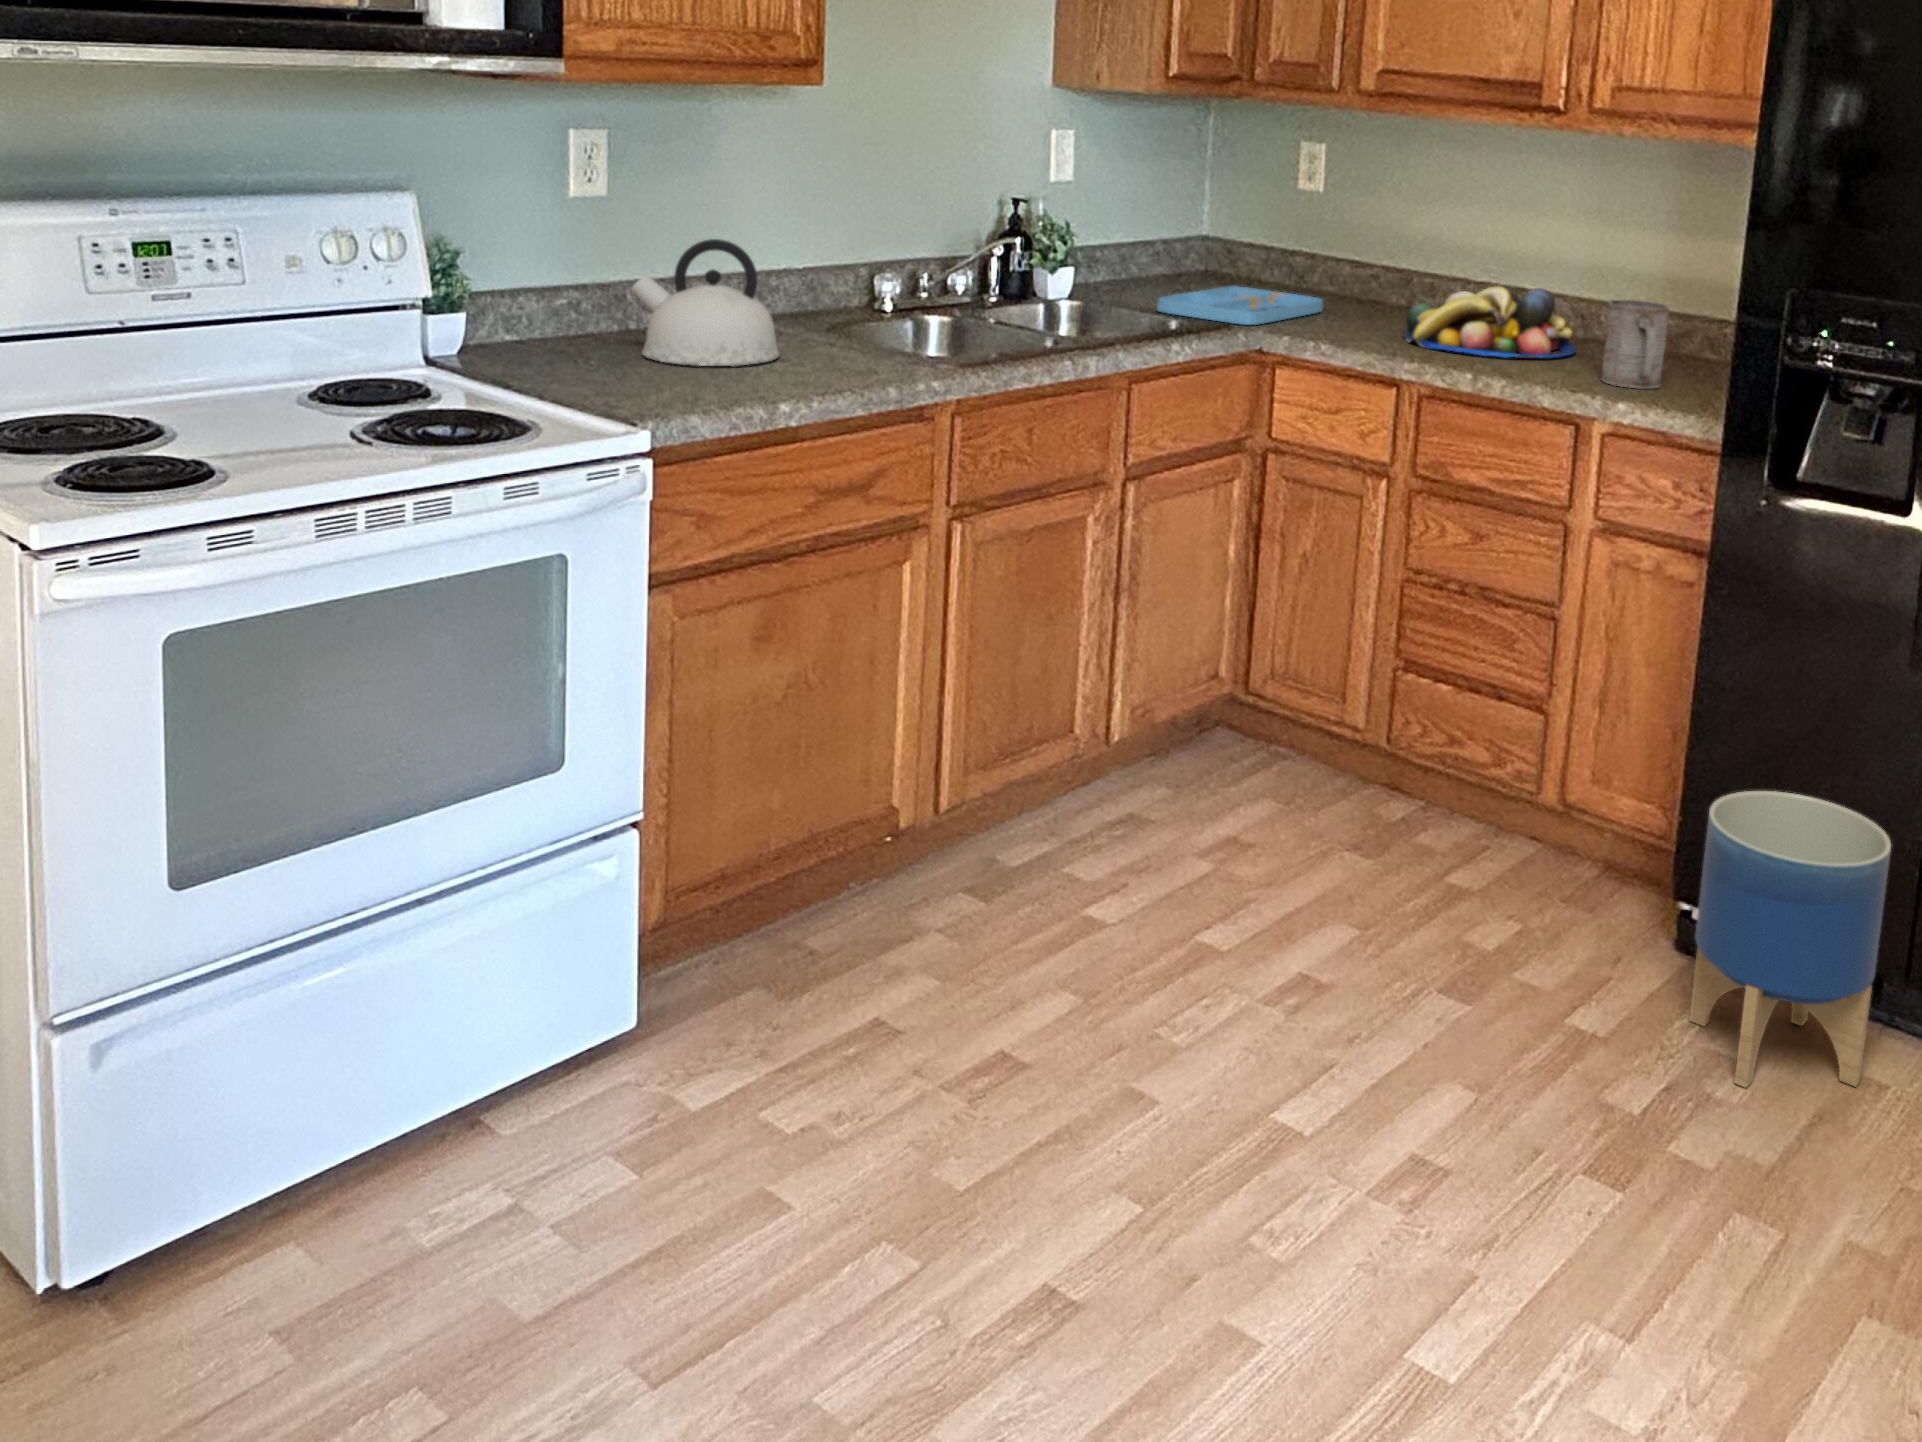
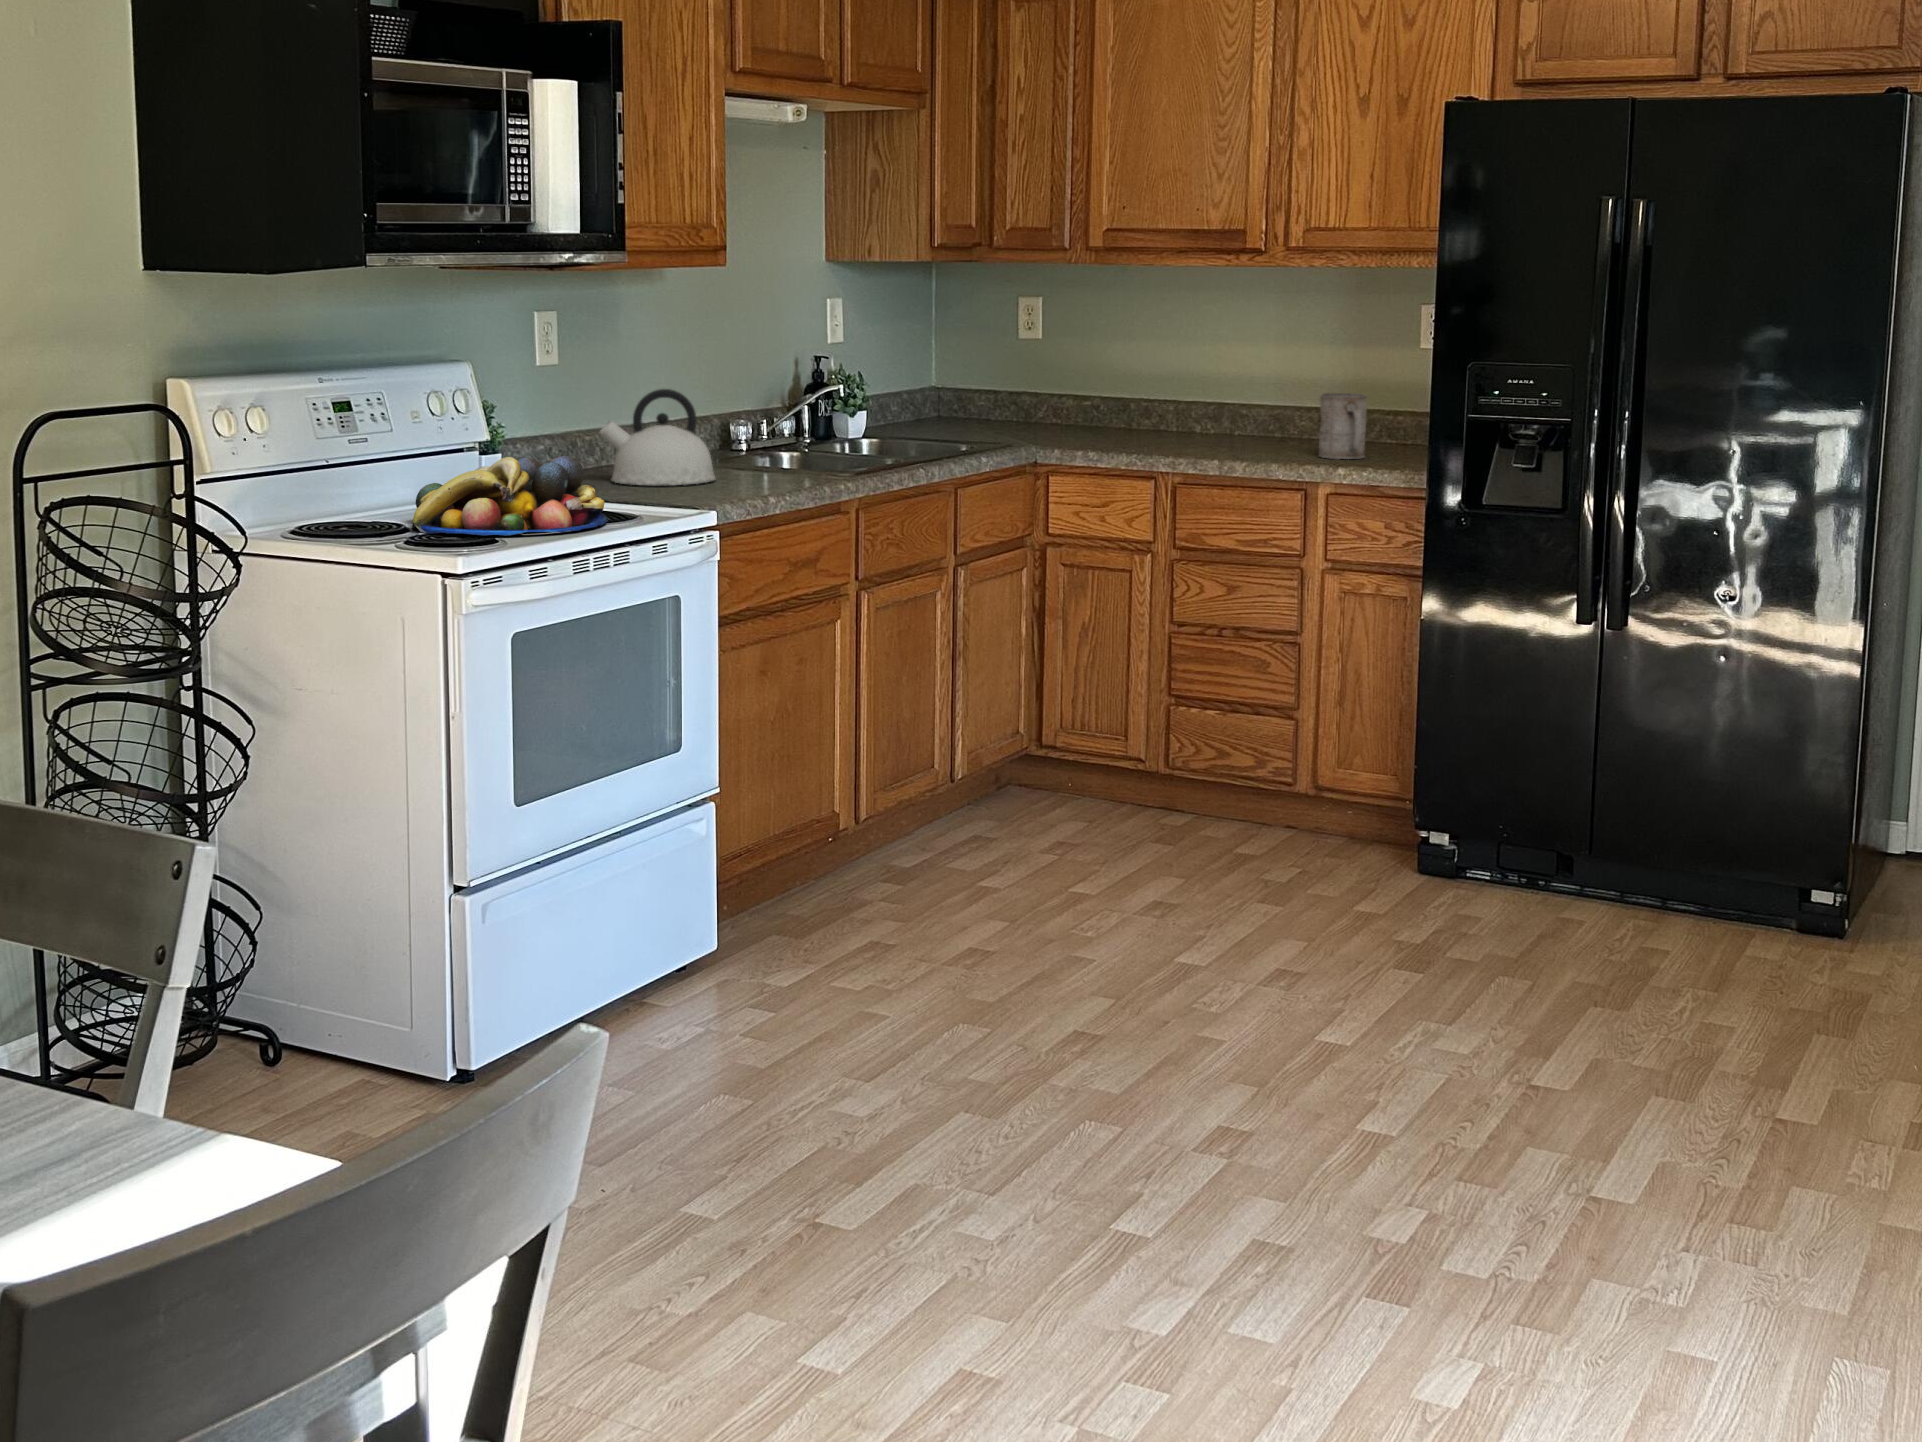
tray: present [1157,286,1323,325] -> none [937,420,1064,444]
fruit bowl: present [1403,286,1576,358] -> present [411,456,607,536]
planter: present [1689,791,1891,1087] -> none [1442,727,1575,924]

